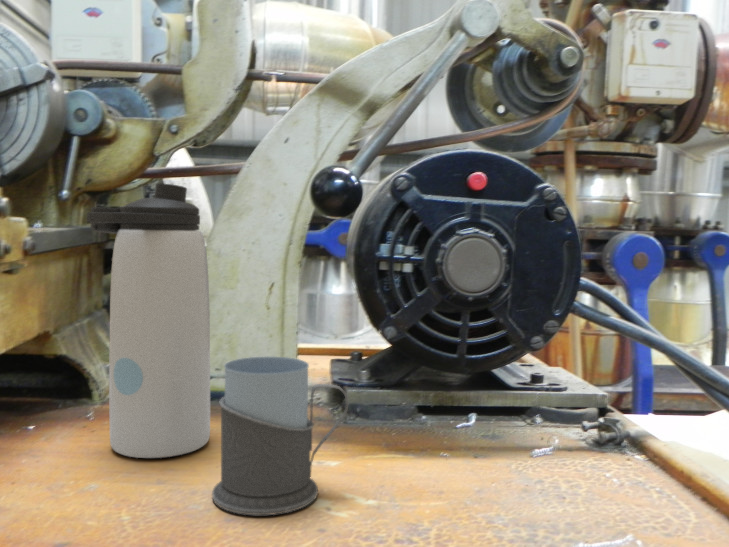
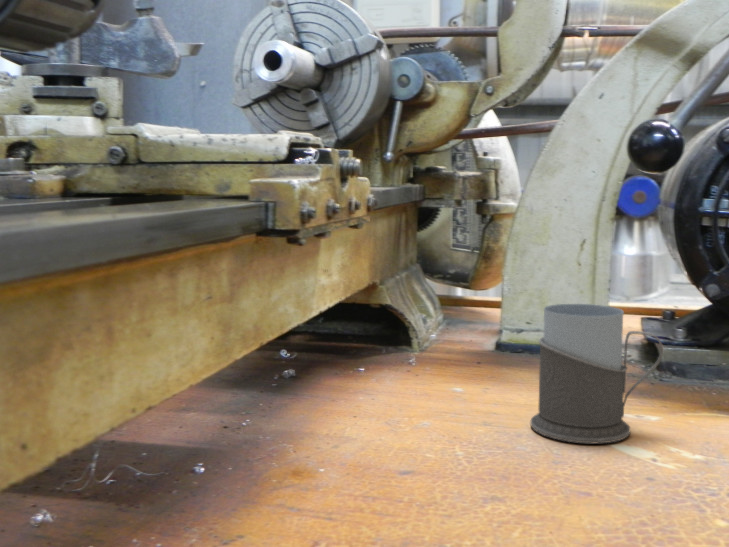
thermos bottle: present [87,184,210,458] -> none [421,145,525,393]

